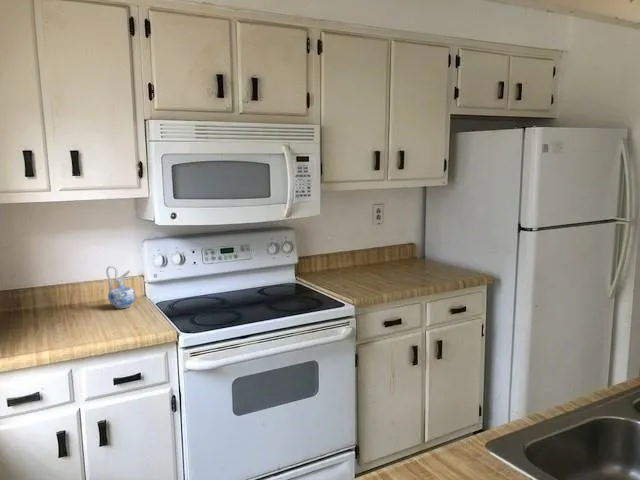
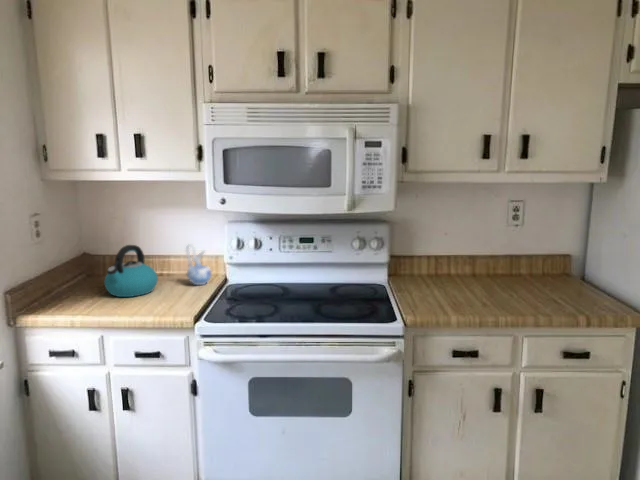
kettle: none [28,271,89,330] -> present [105,245,158,297]

